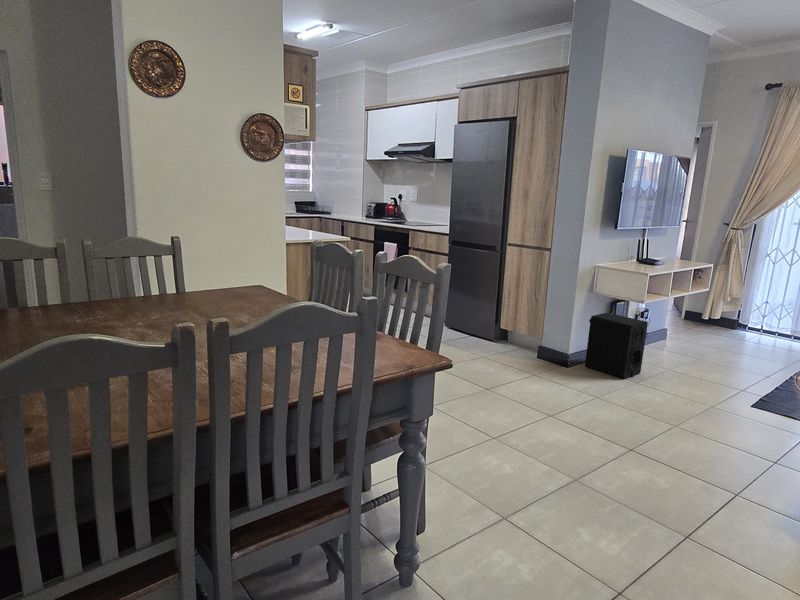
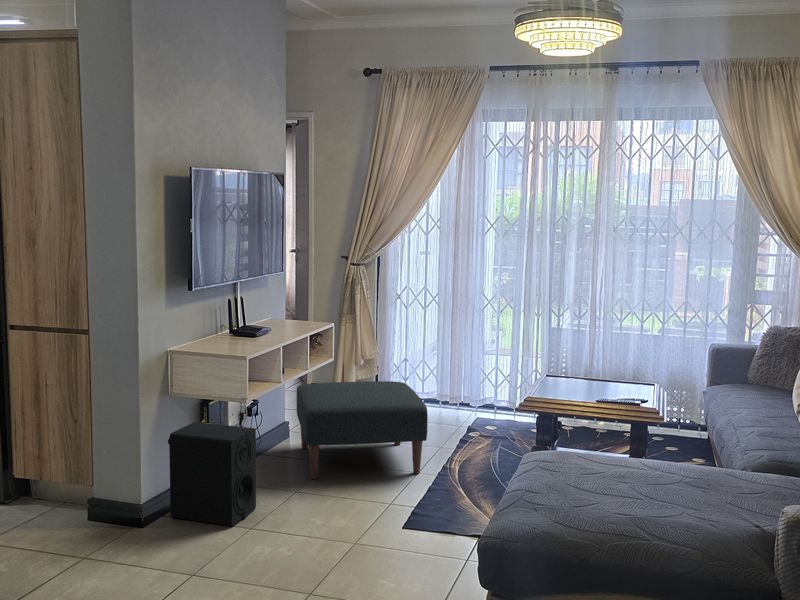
ottoman: none [675,305,785,378] -> present [297,381,428,479]

